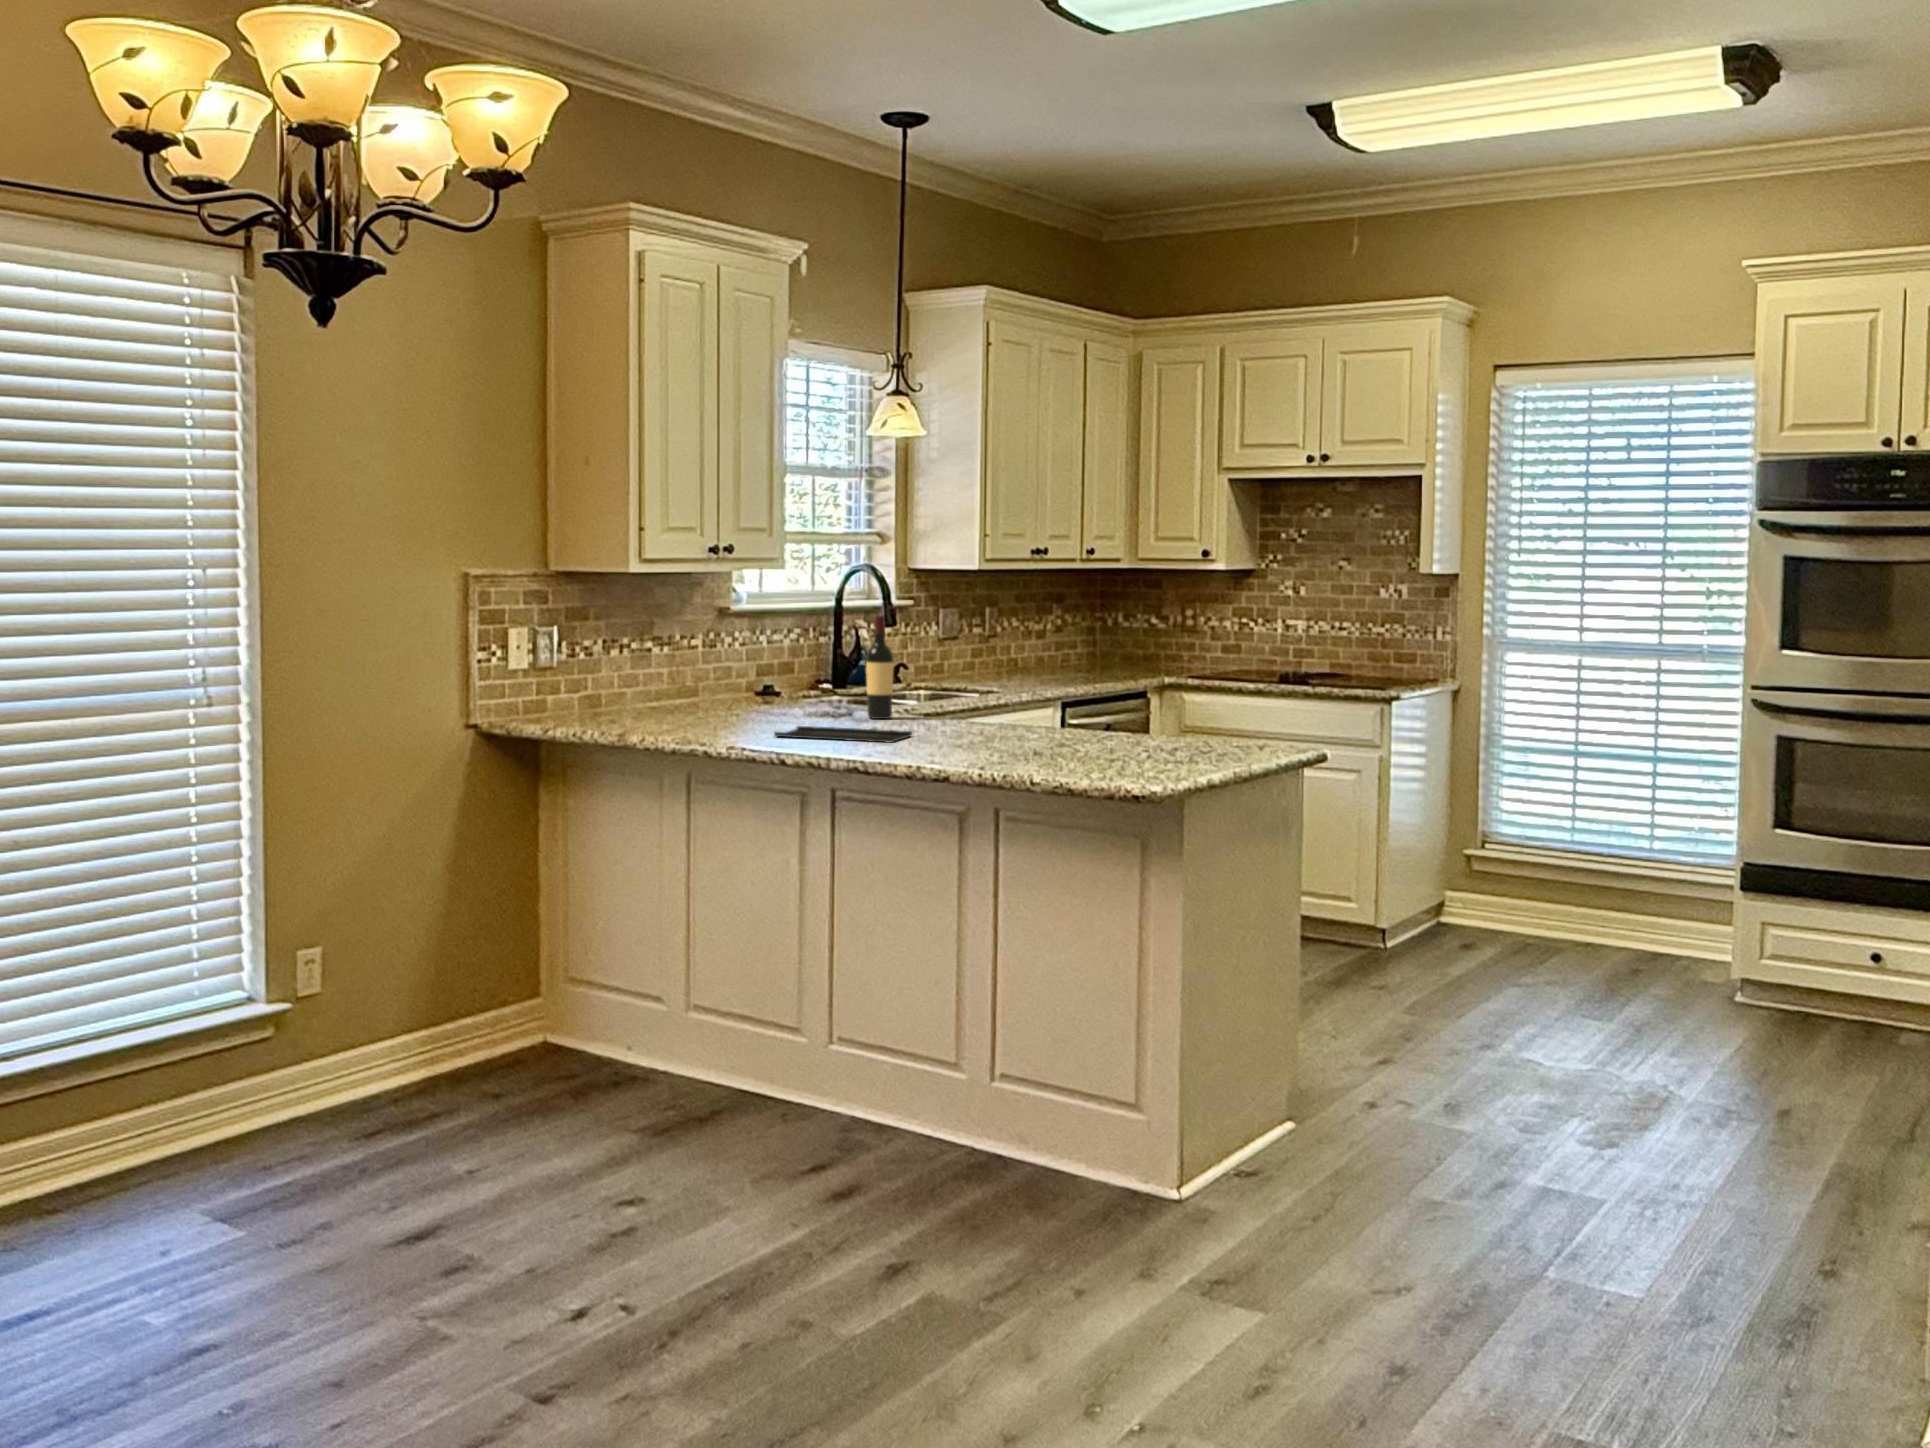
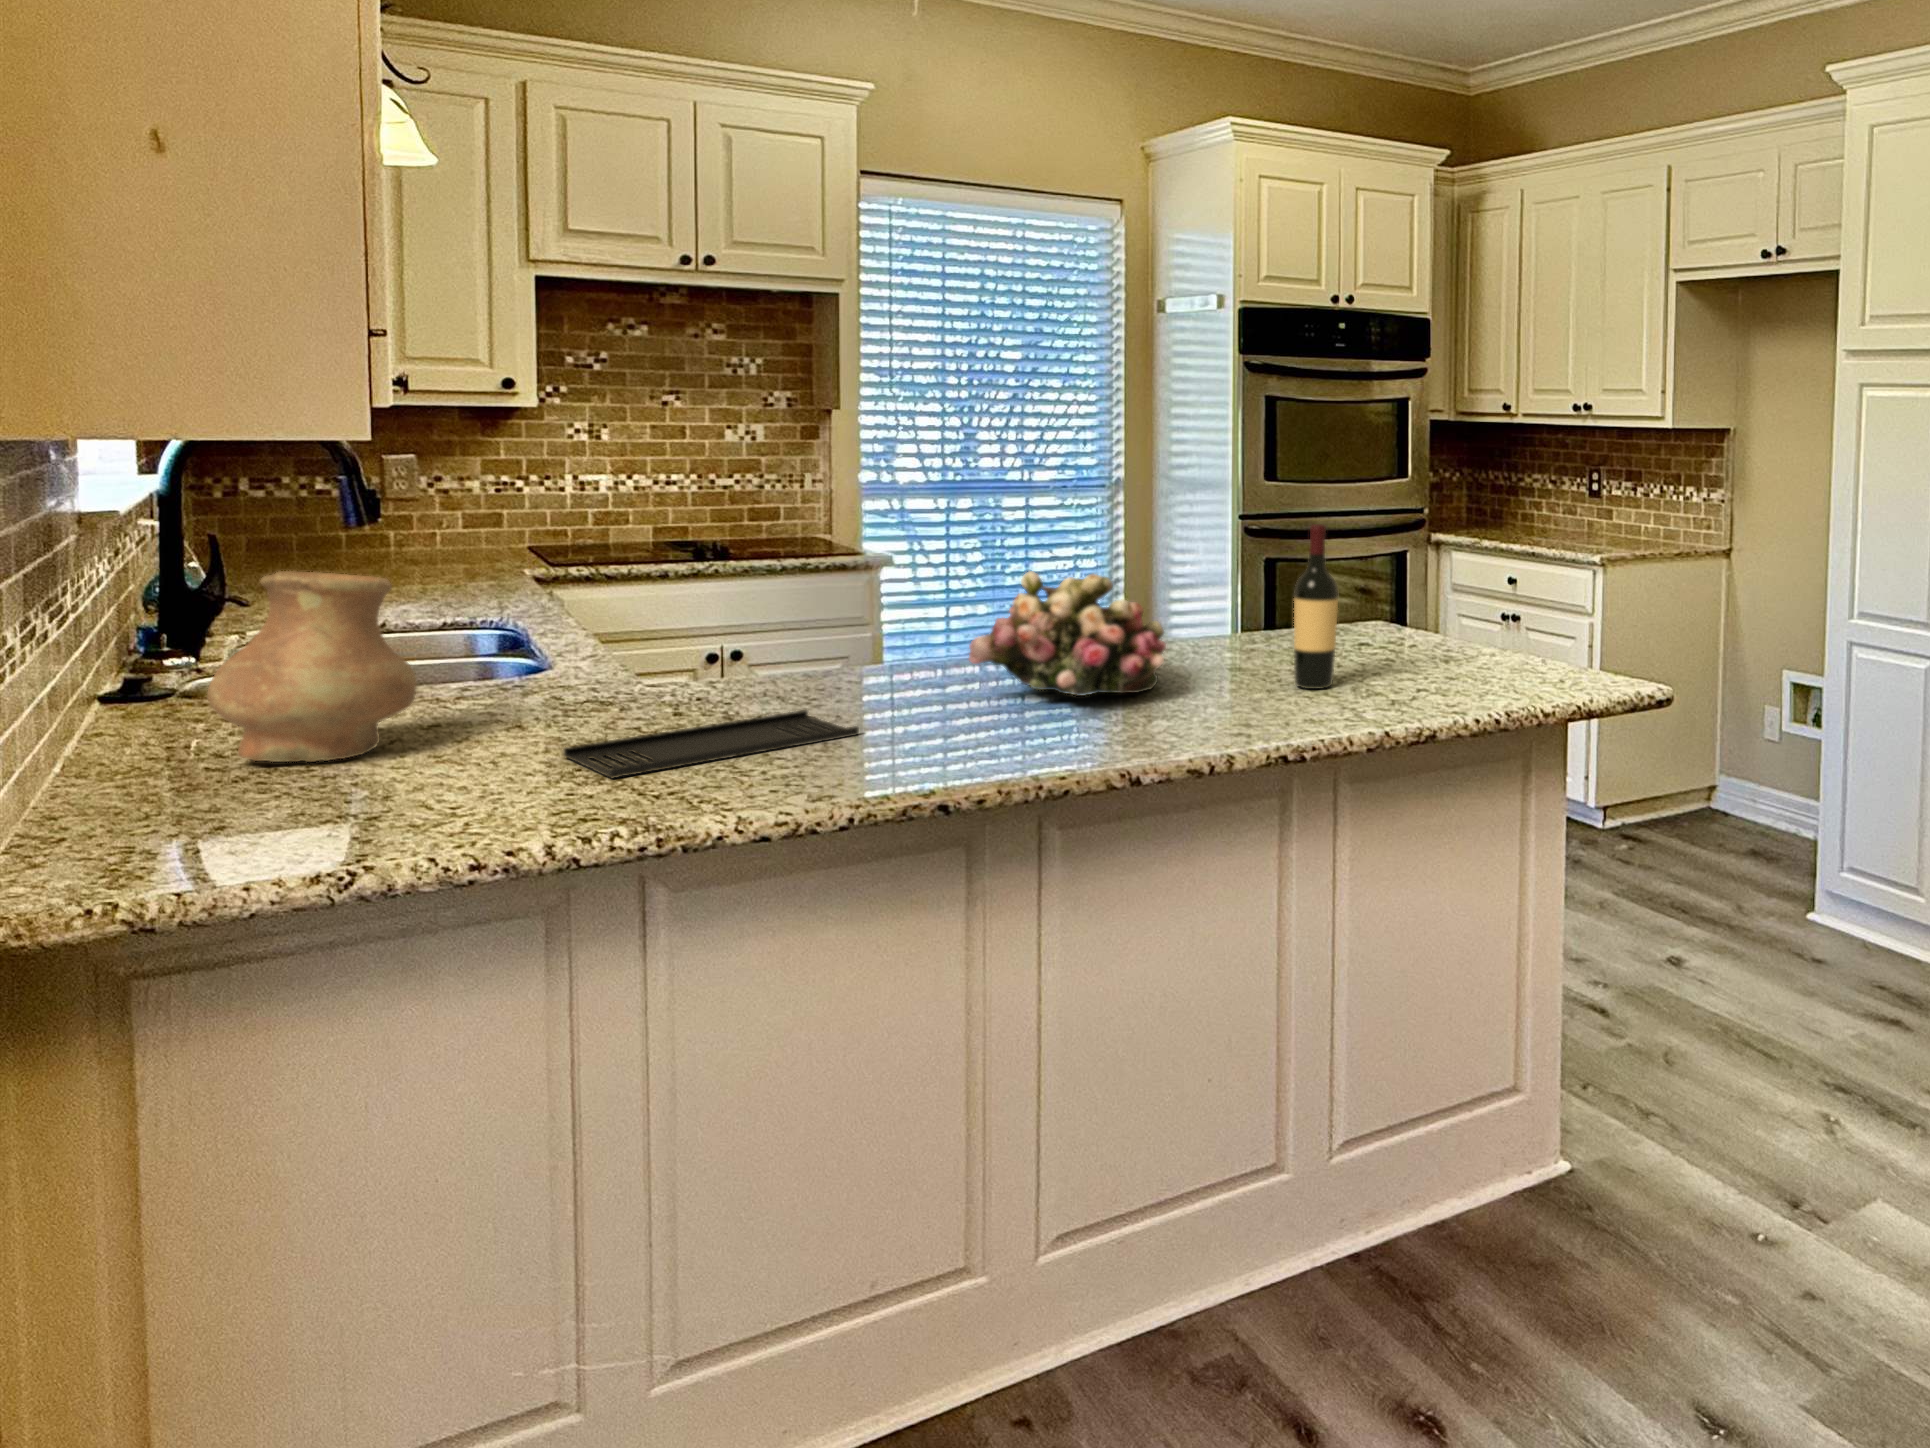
wine bottle: present [866,615,894,719] -> present [1294,524,1338,689]
vase: none [729,633,801,721] -> present [208,571,417,762]
flower arrangement: none [967,659,1111,753] -> present [969,571,1166,696]

